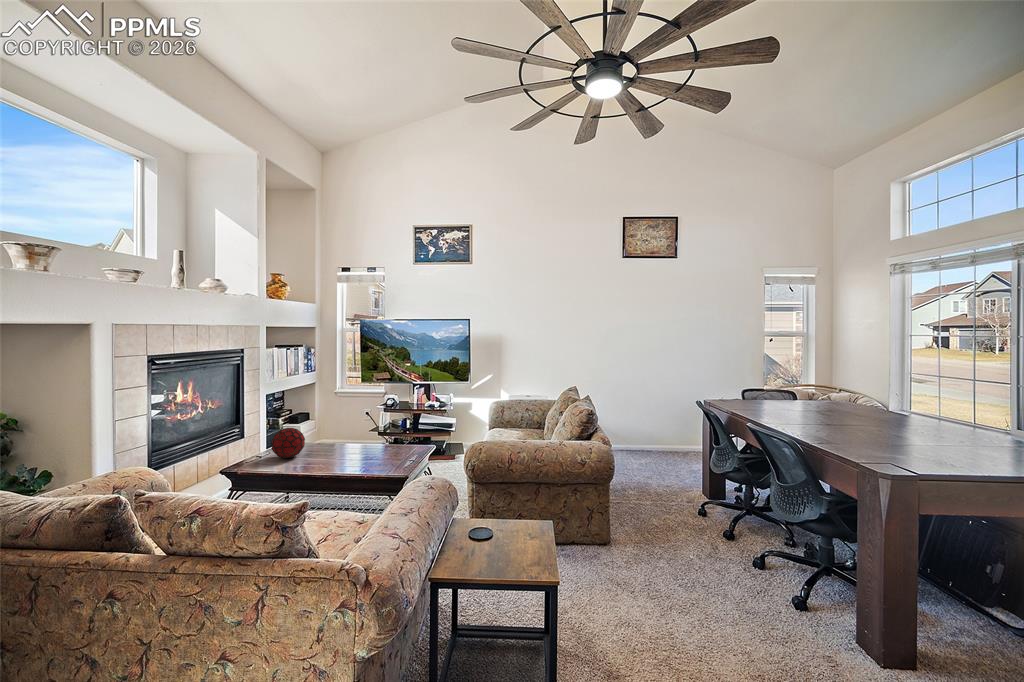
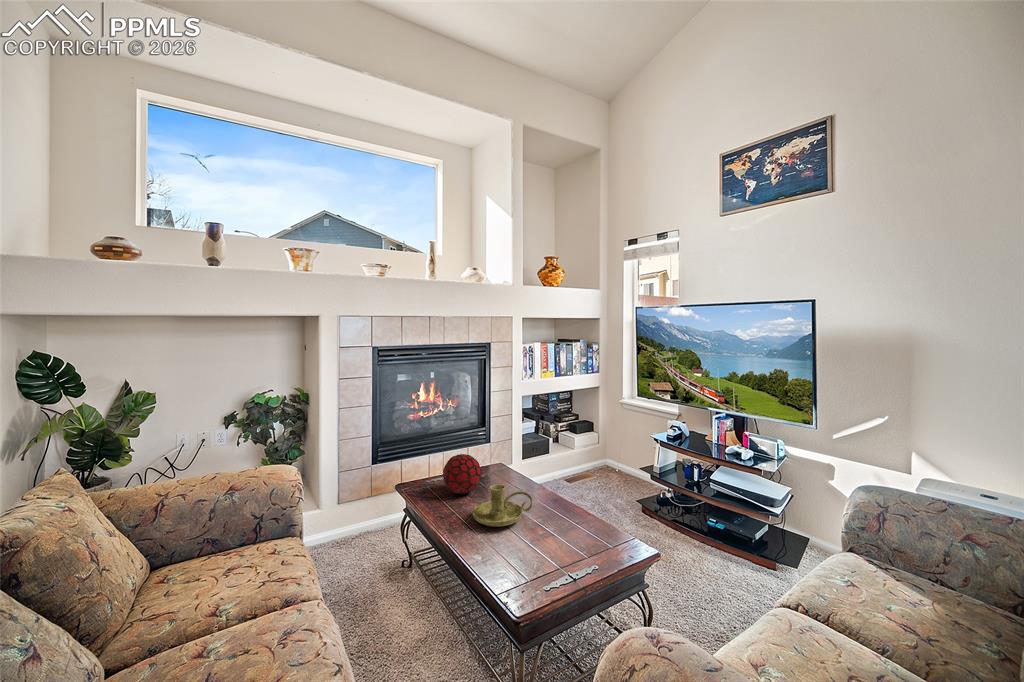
candle holder: none [320,436,358,462] -> present [473,484,533,527]

